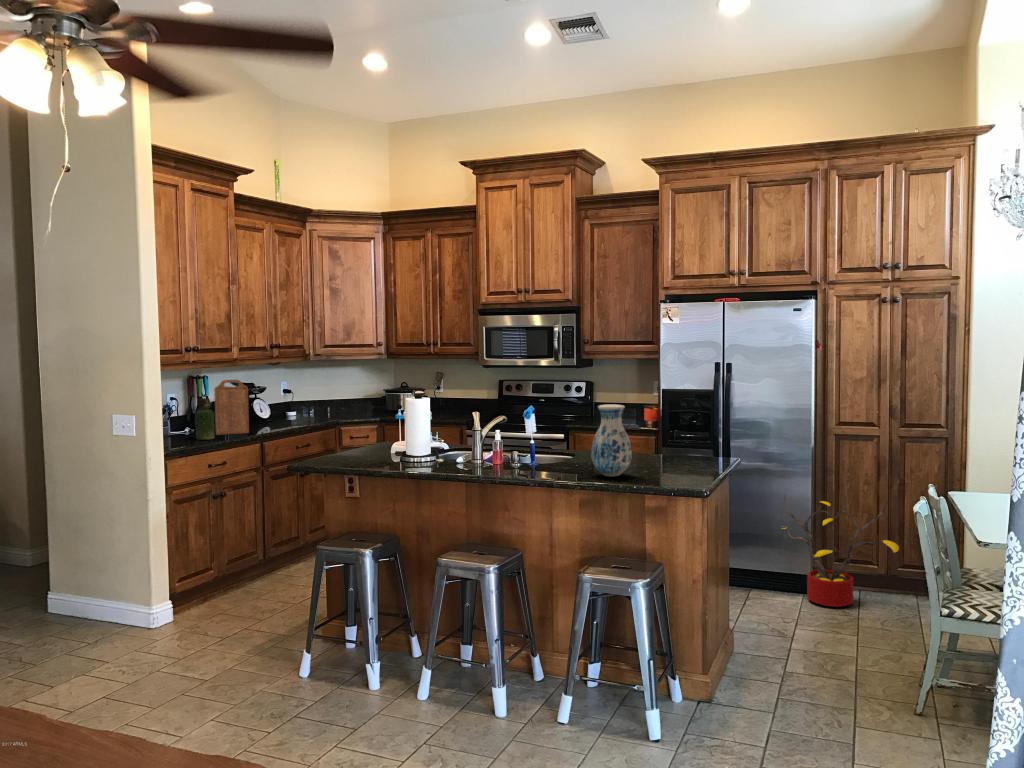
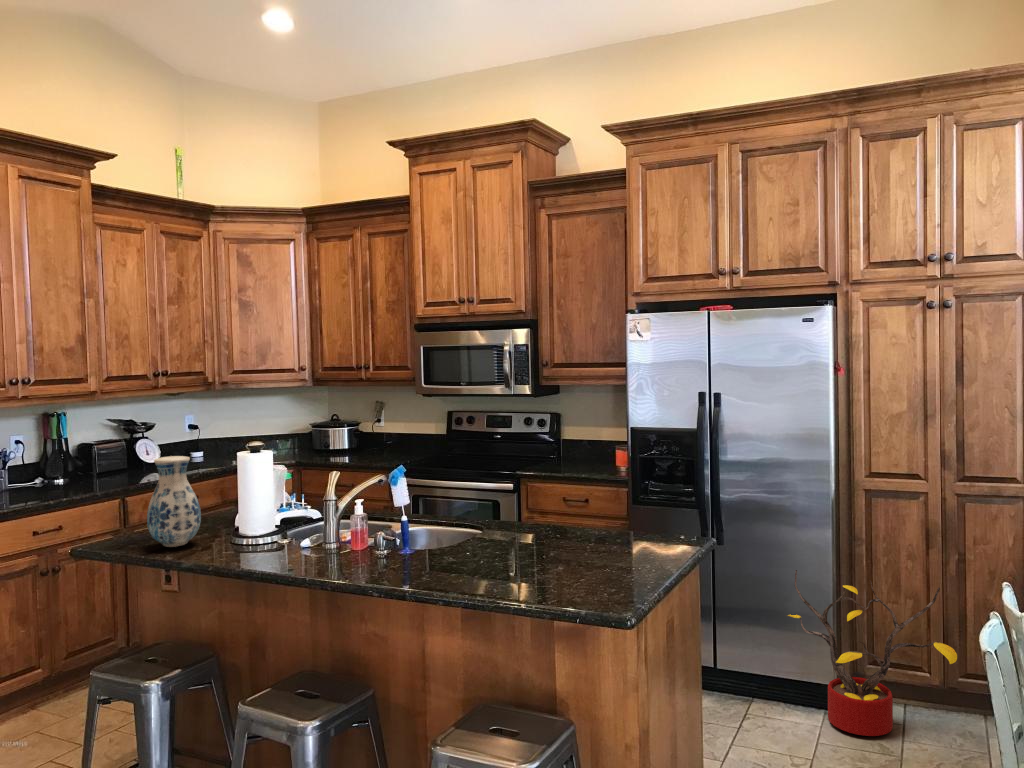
cutting board: present [214,380,249,435] -> none [61,419,108,489]
bottle: present [196,398,214,440] -> none [25,444,52,499]
vase: present [591,405,632,476] -> present [147,456,201,547]

